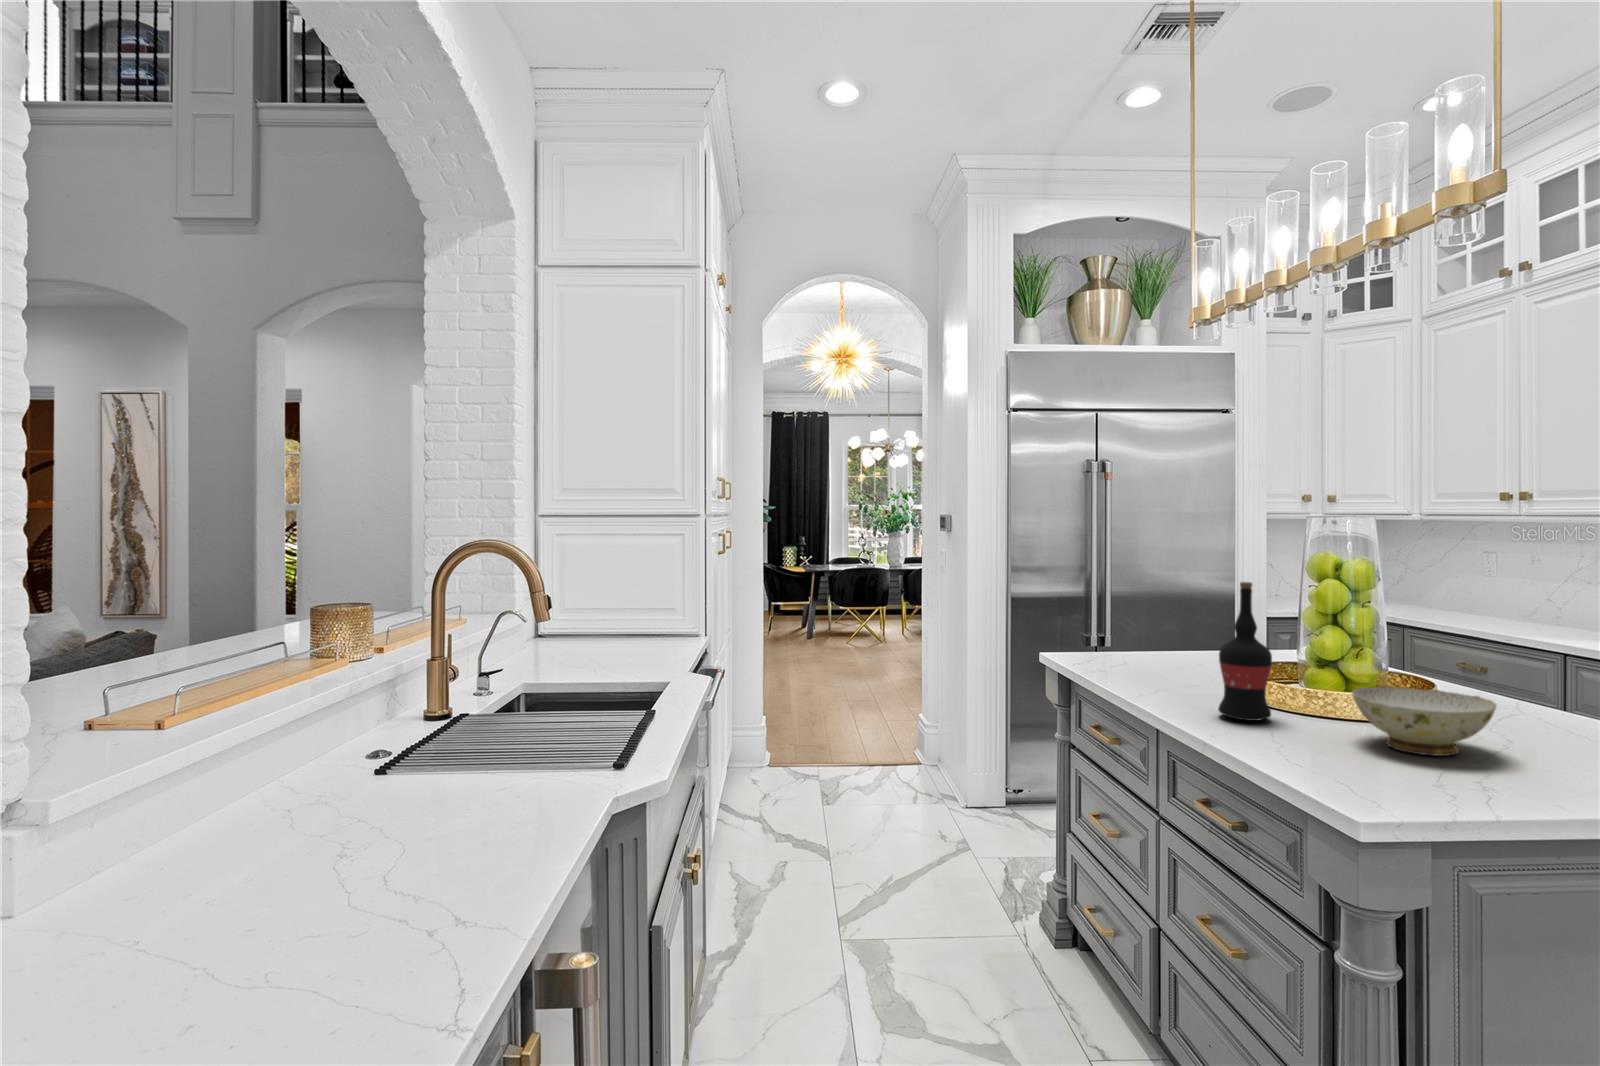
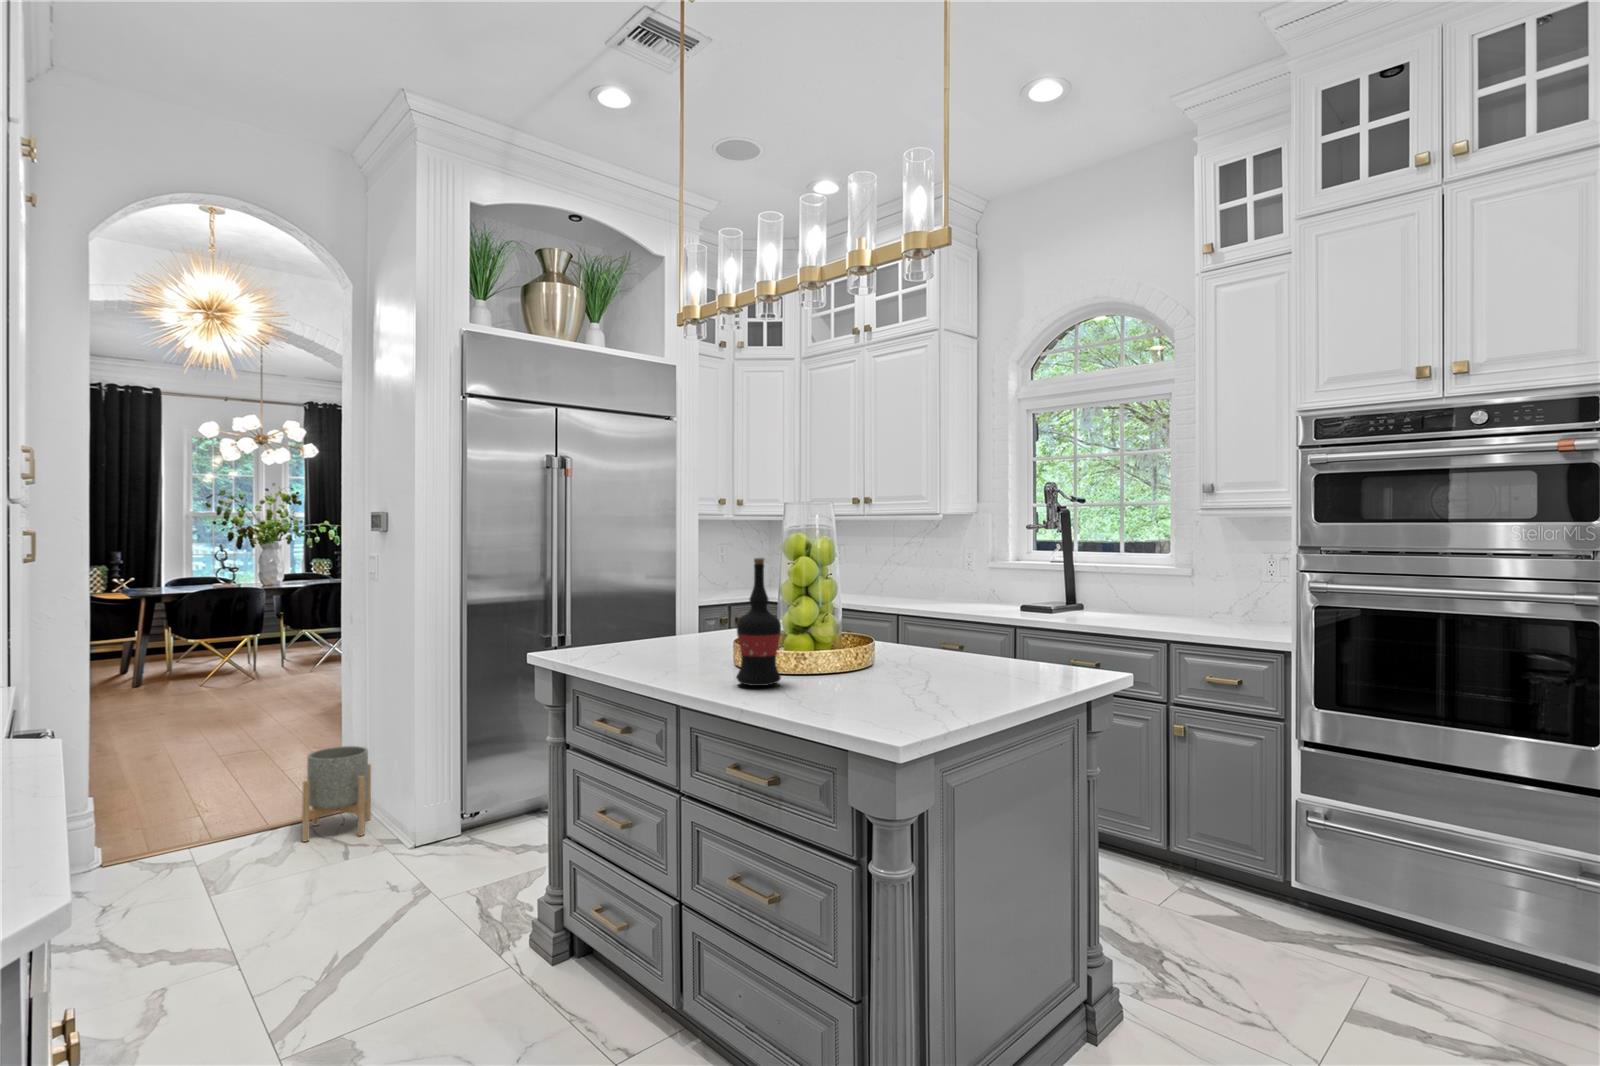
ceramic bowl: present [1352,686,1496,756] -> none [847,641,944,693]
planter: none [886,711,939,789] -> present [302,746,371,842]

